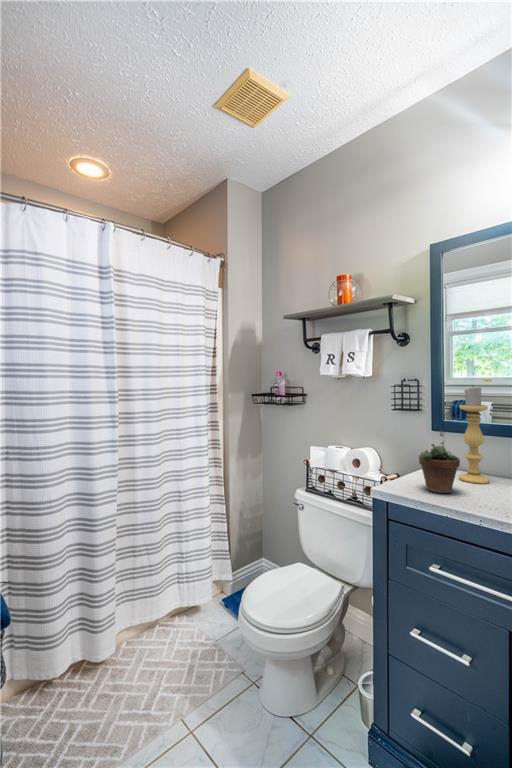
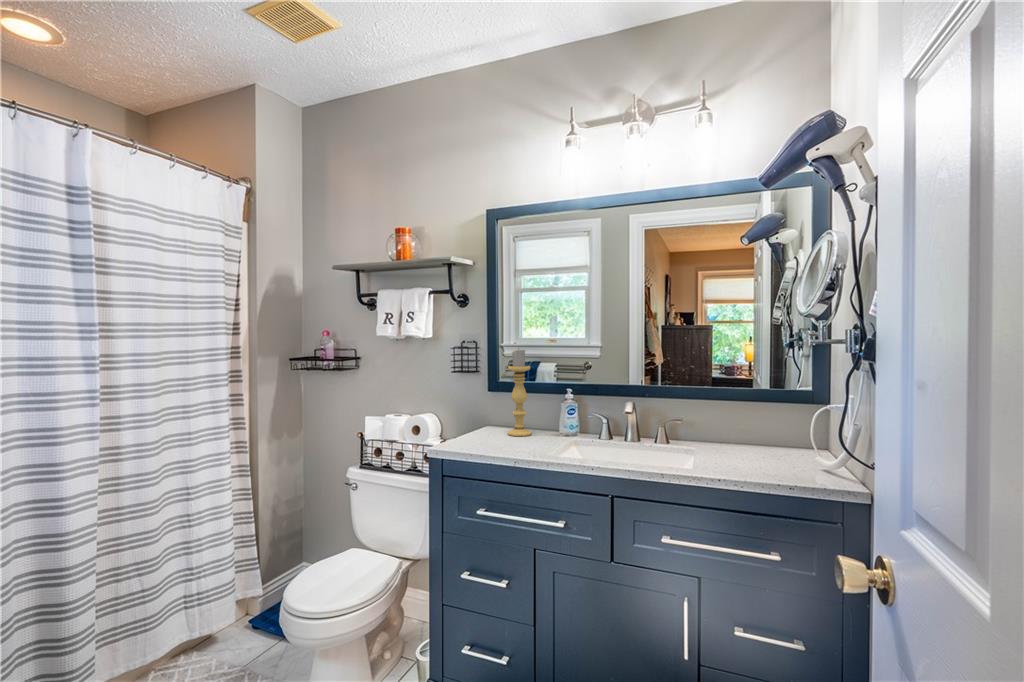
succulent plant: present [419,431,460,493] -> none [471,389,504,446]

